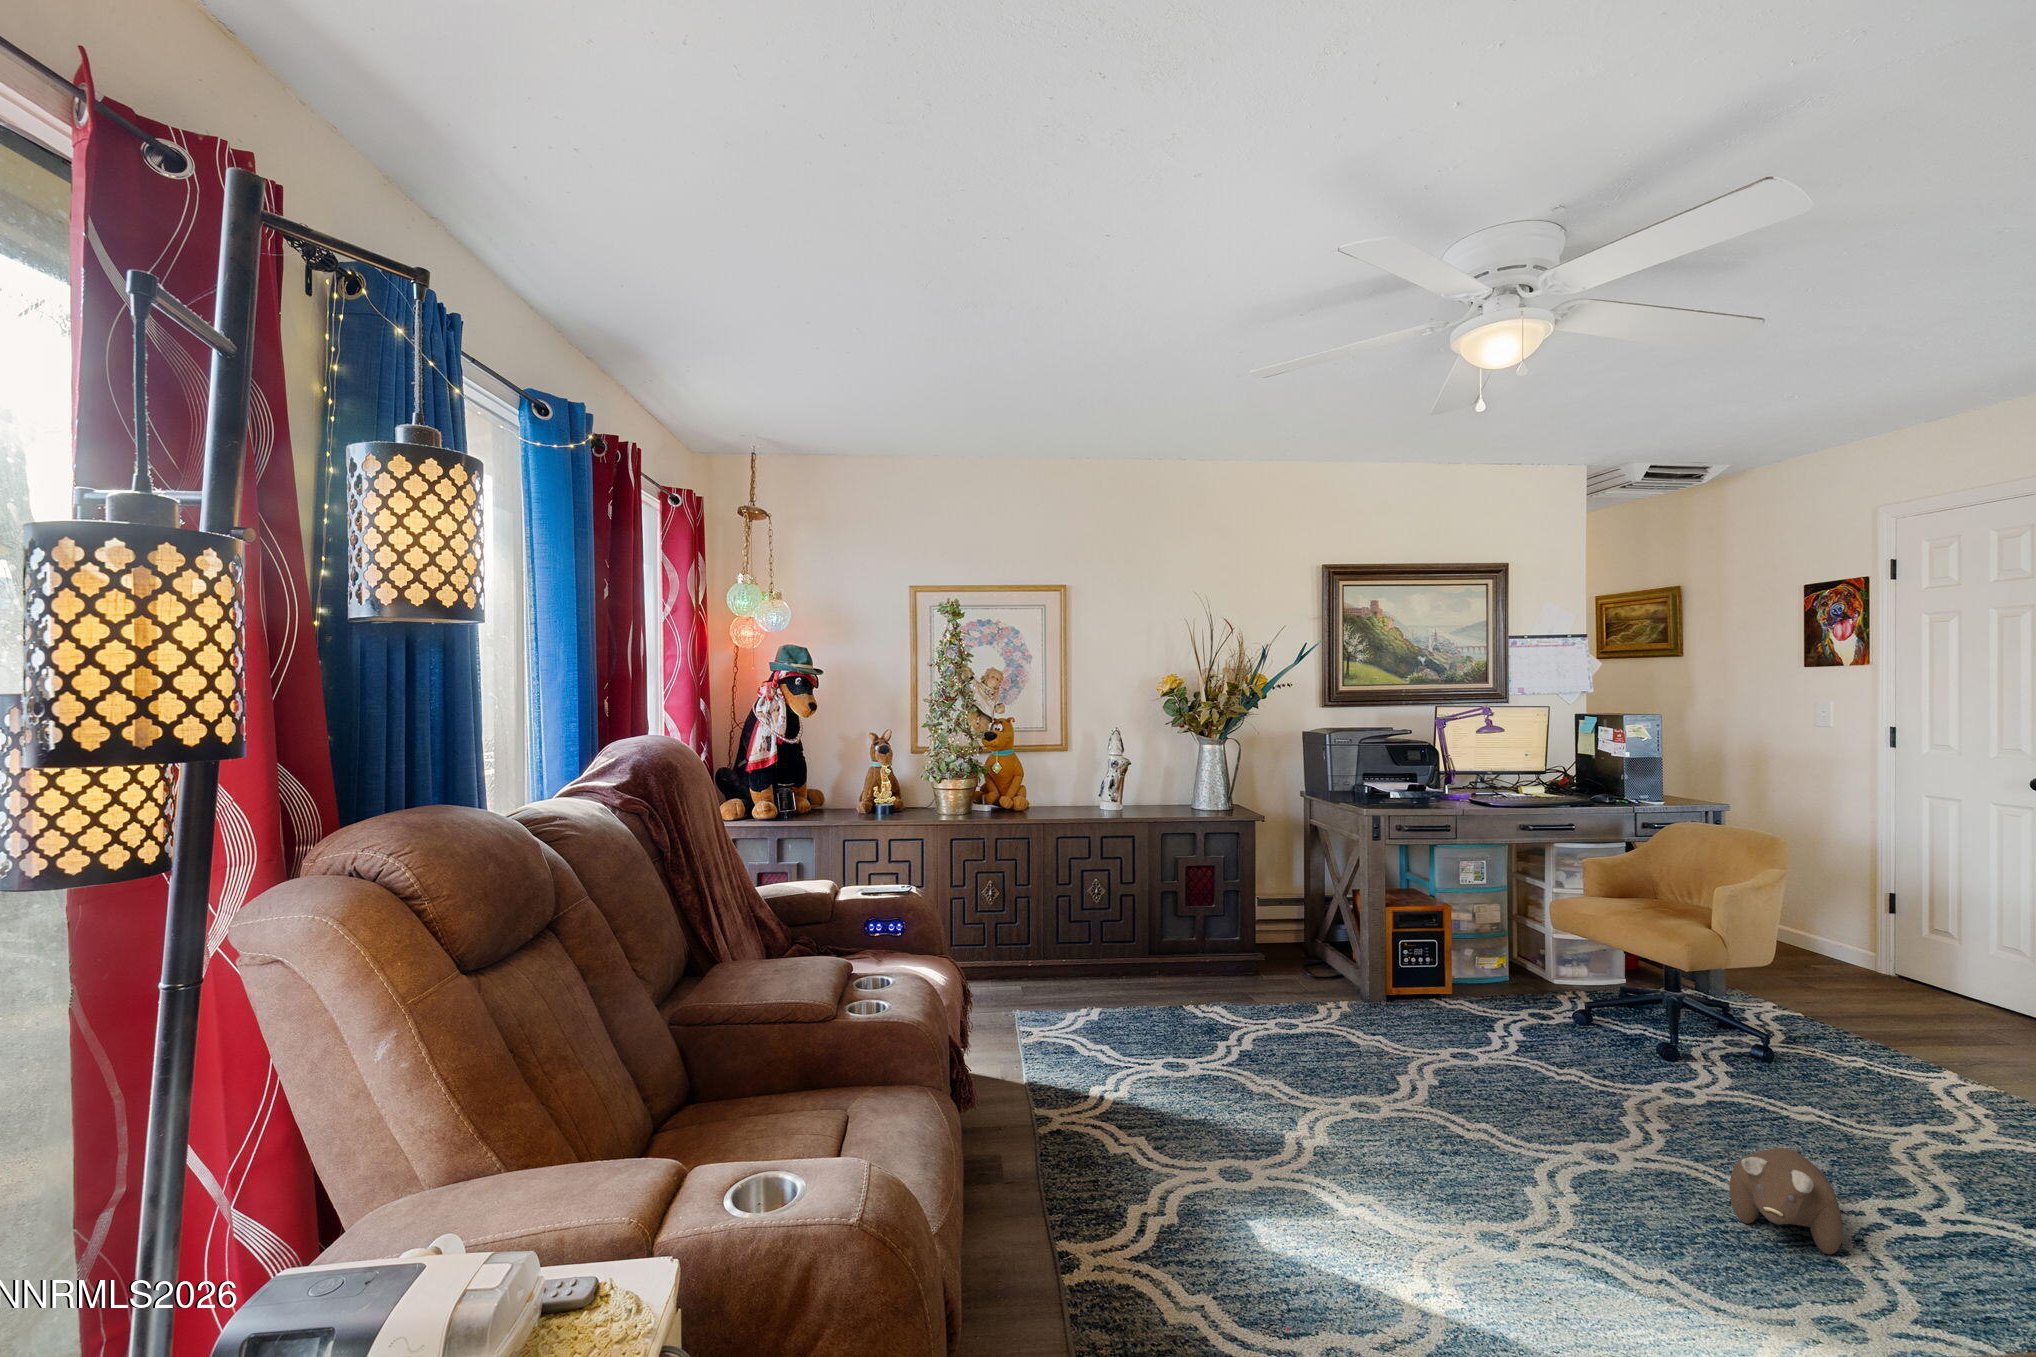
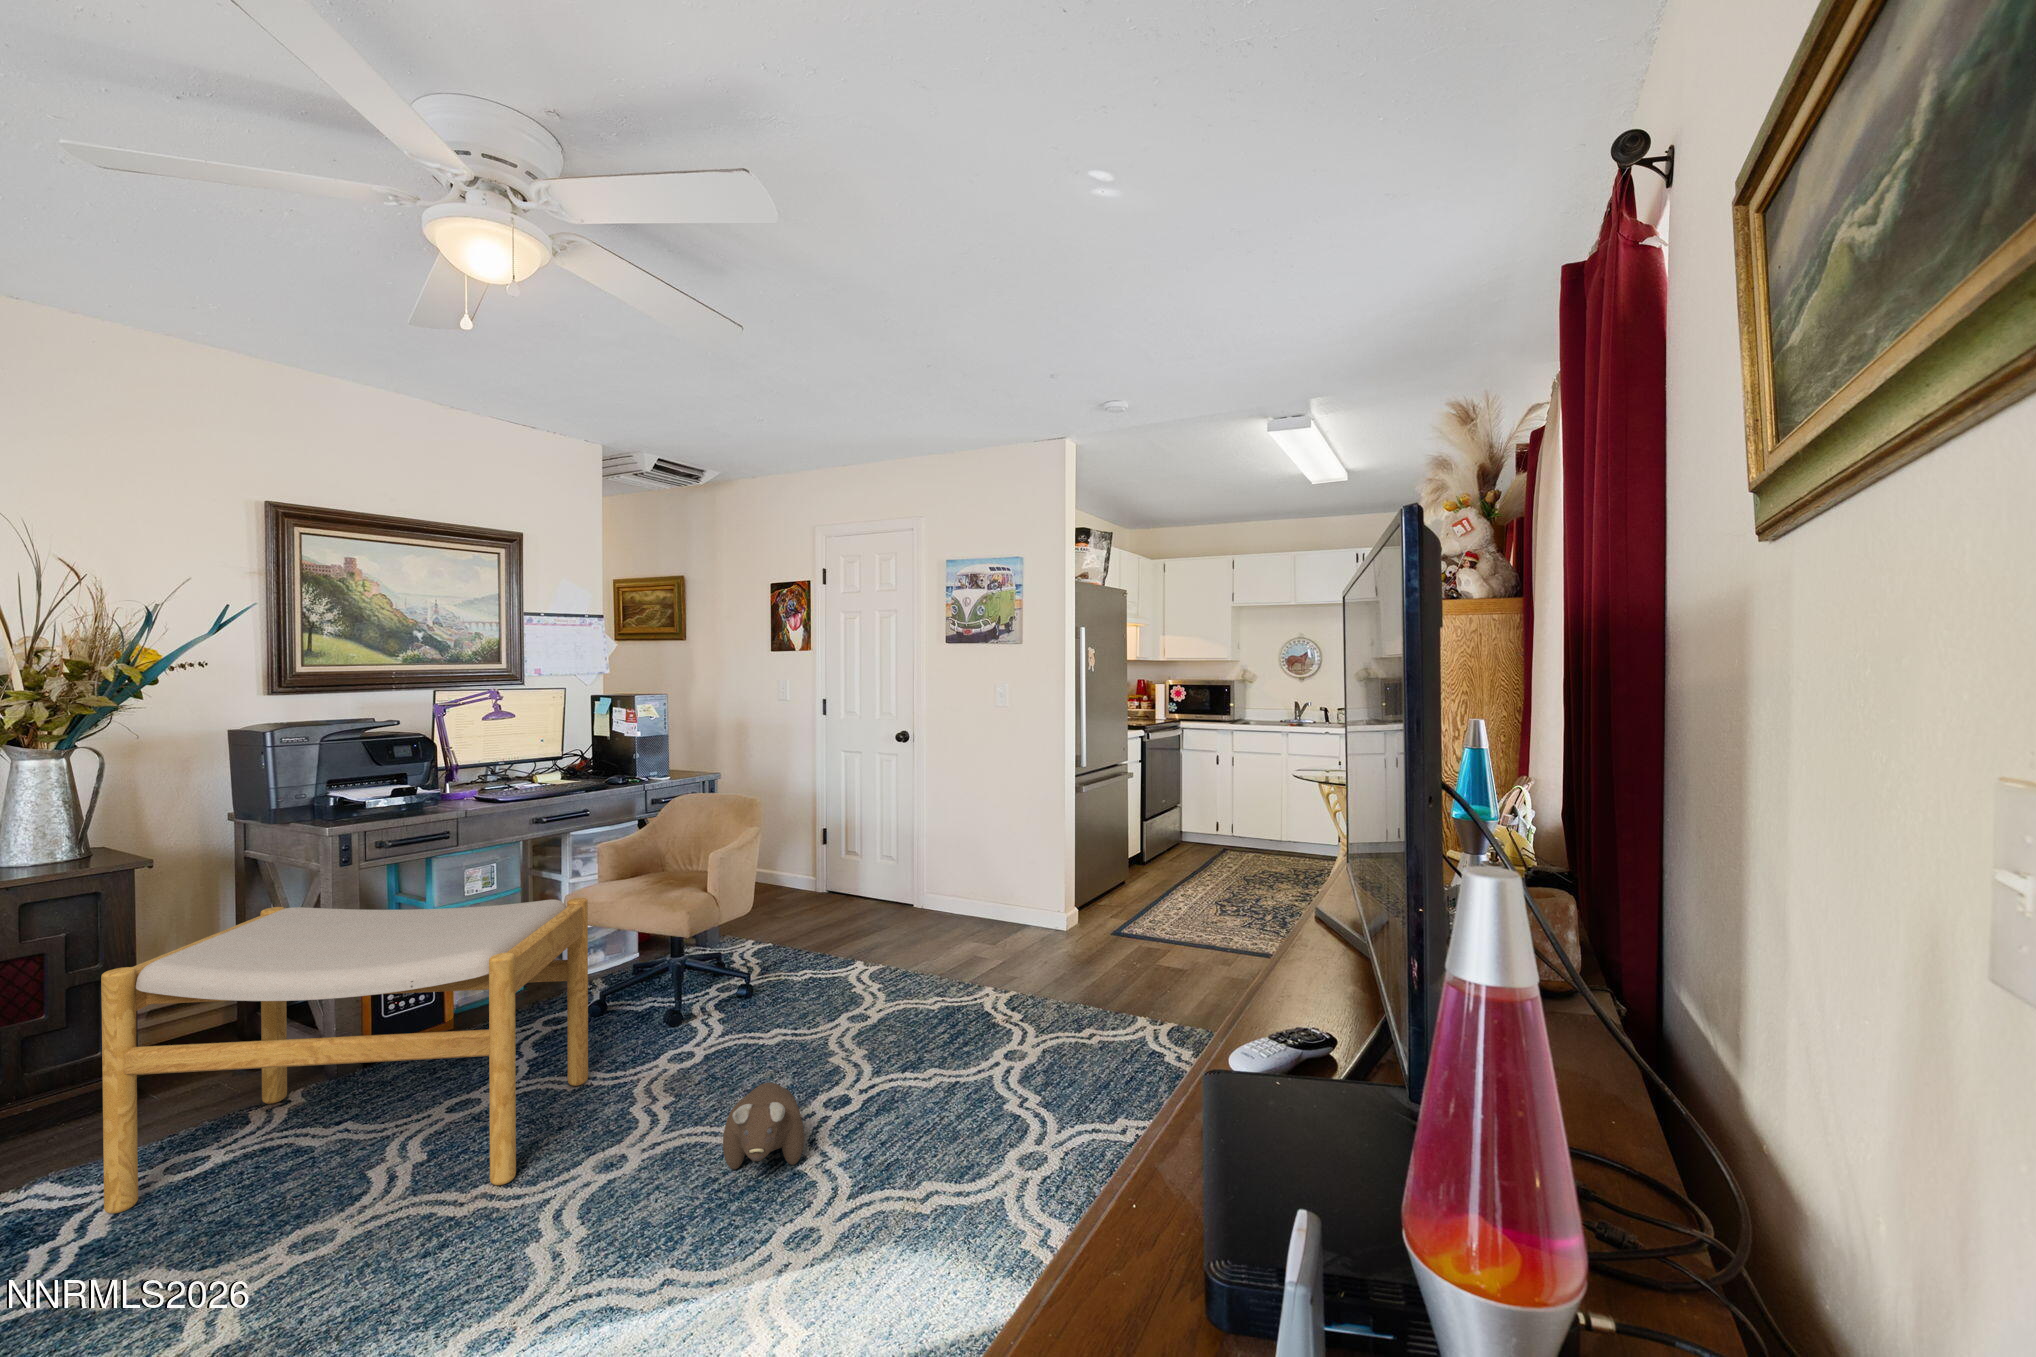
footstool: none [1251,861,1576,1129] -> present [101,898,588,1214]

